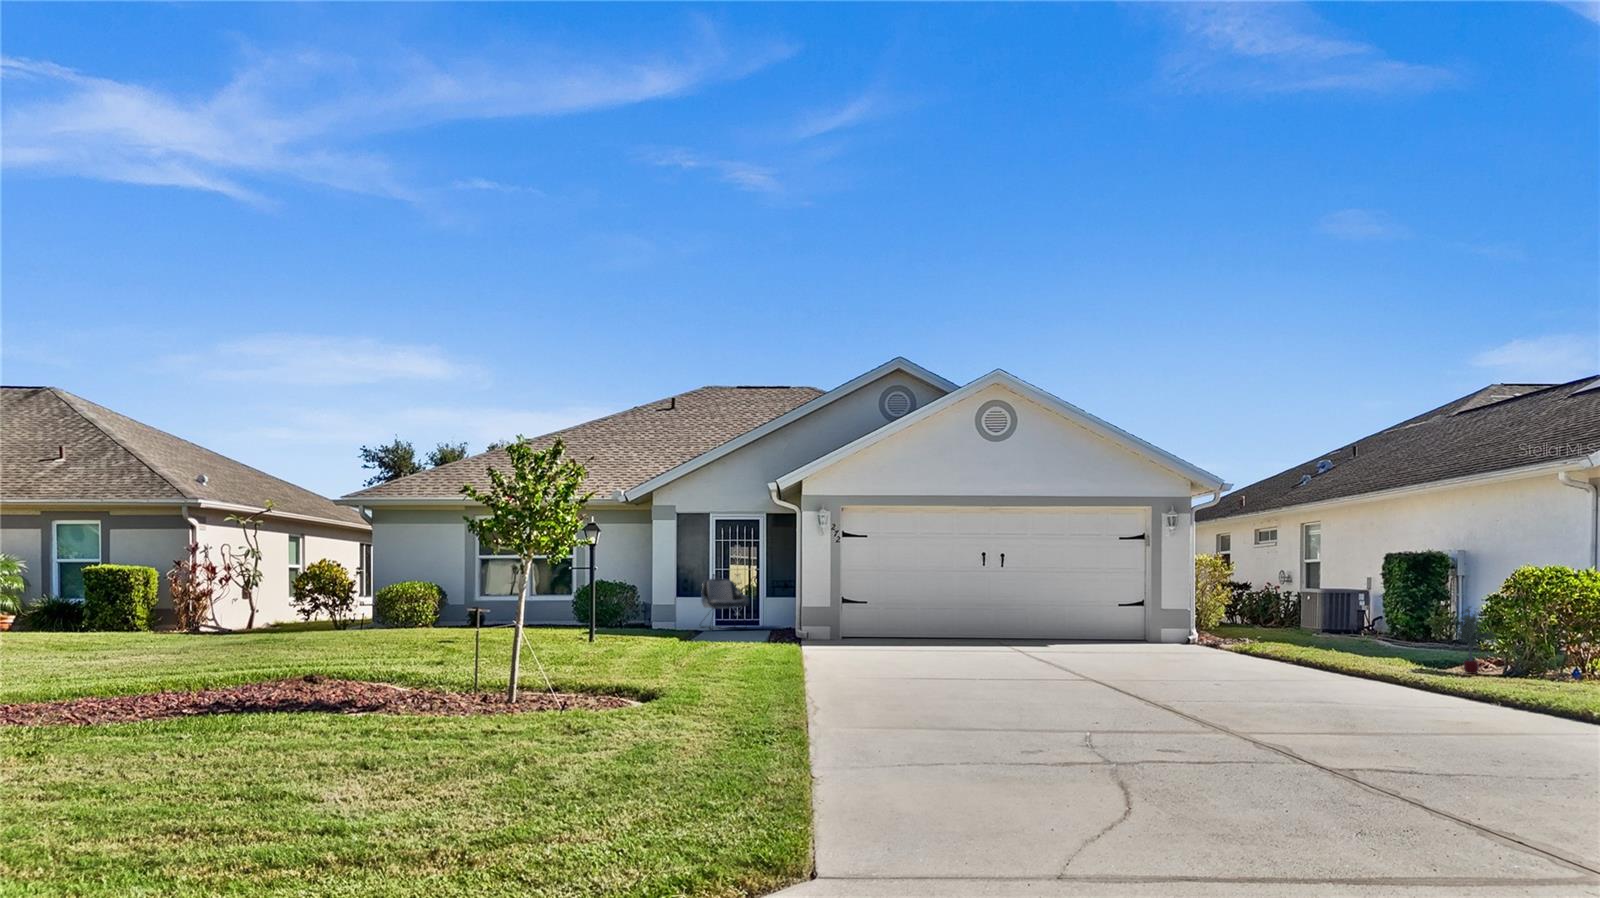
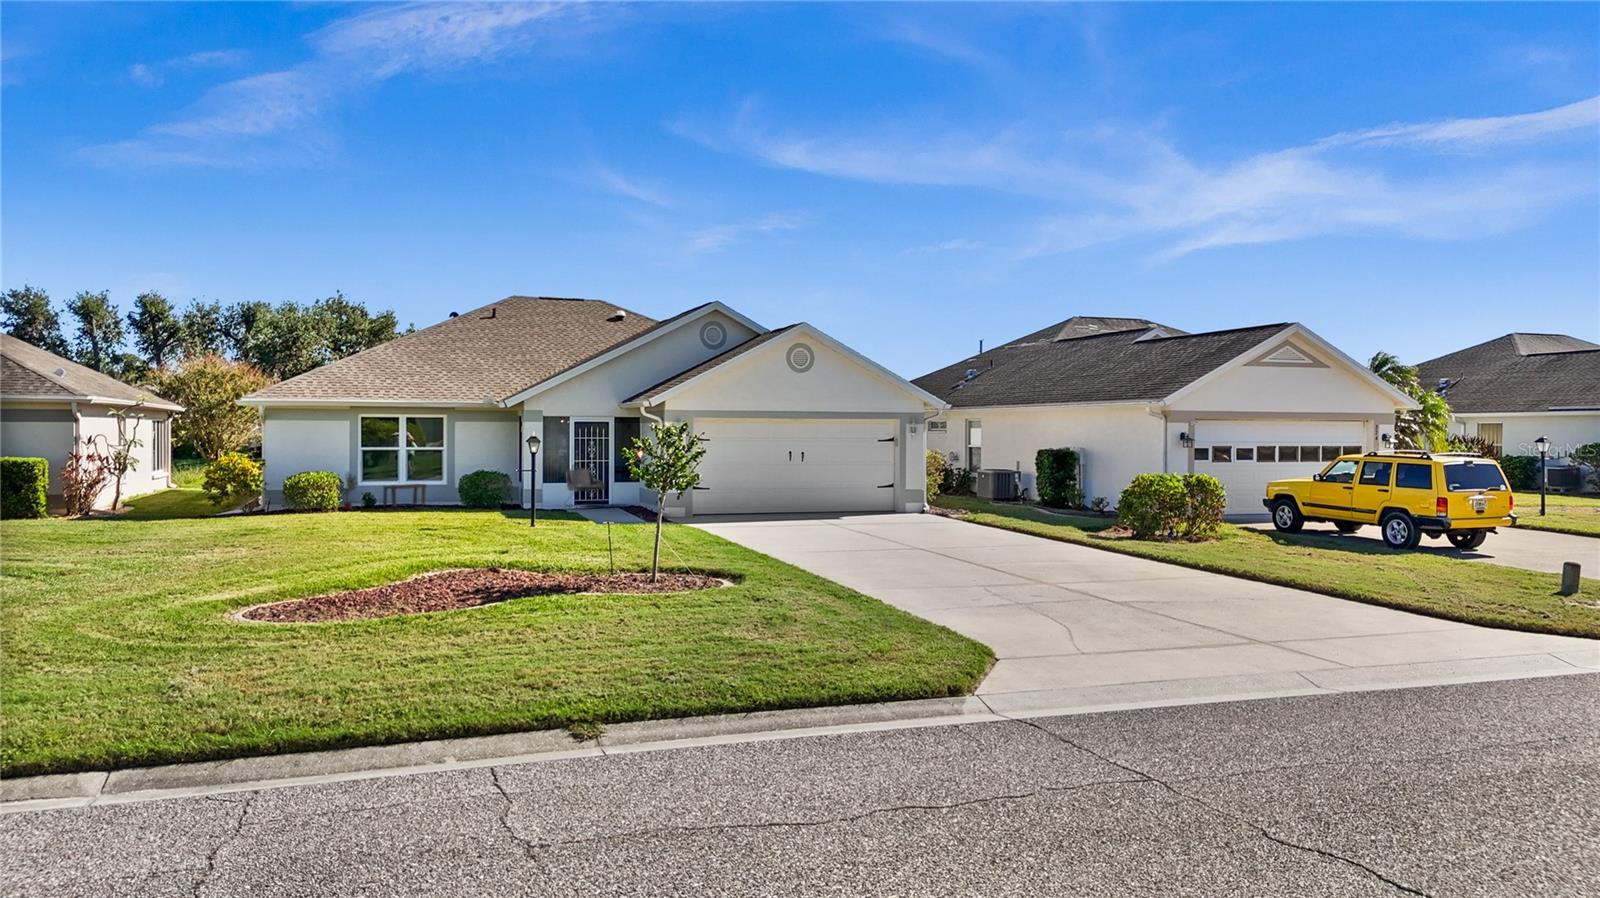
bench: none [486,598,538,626] -> present [383,484,426,507]
potted tree: present [1458,606,1494,674] -> present [336,473,357,510]

